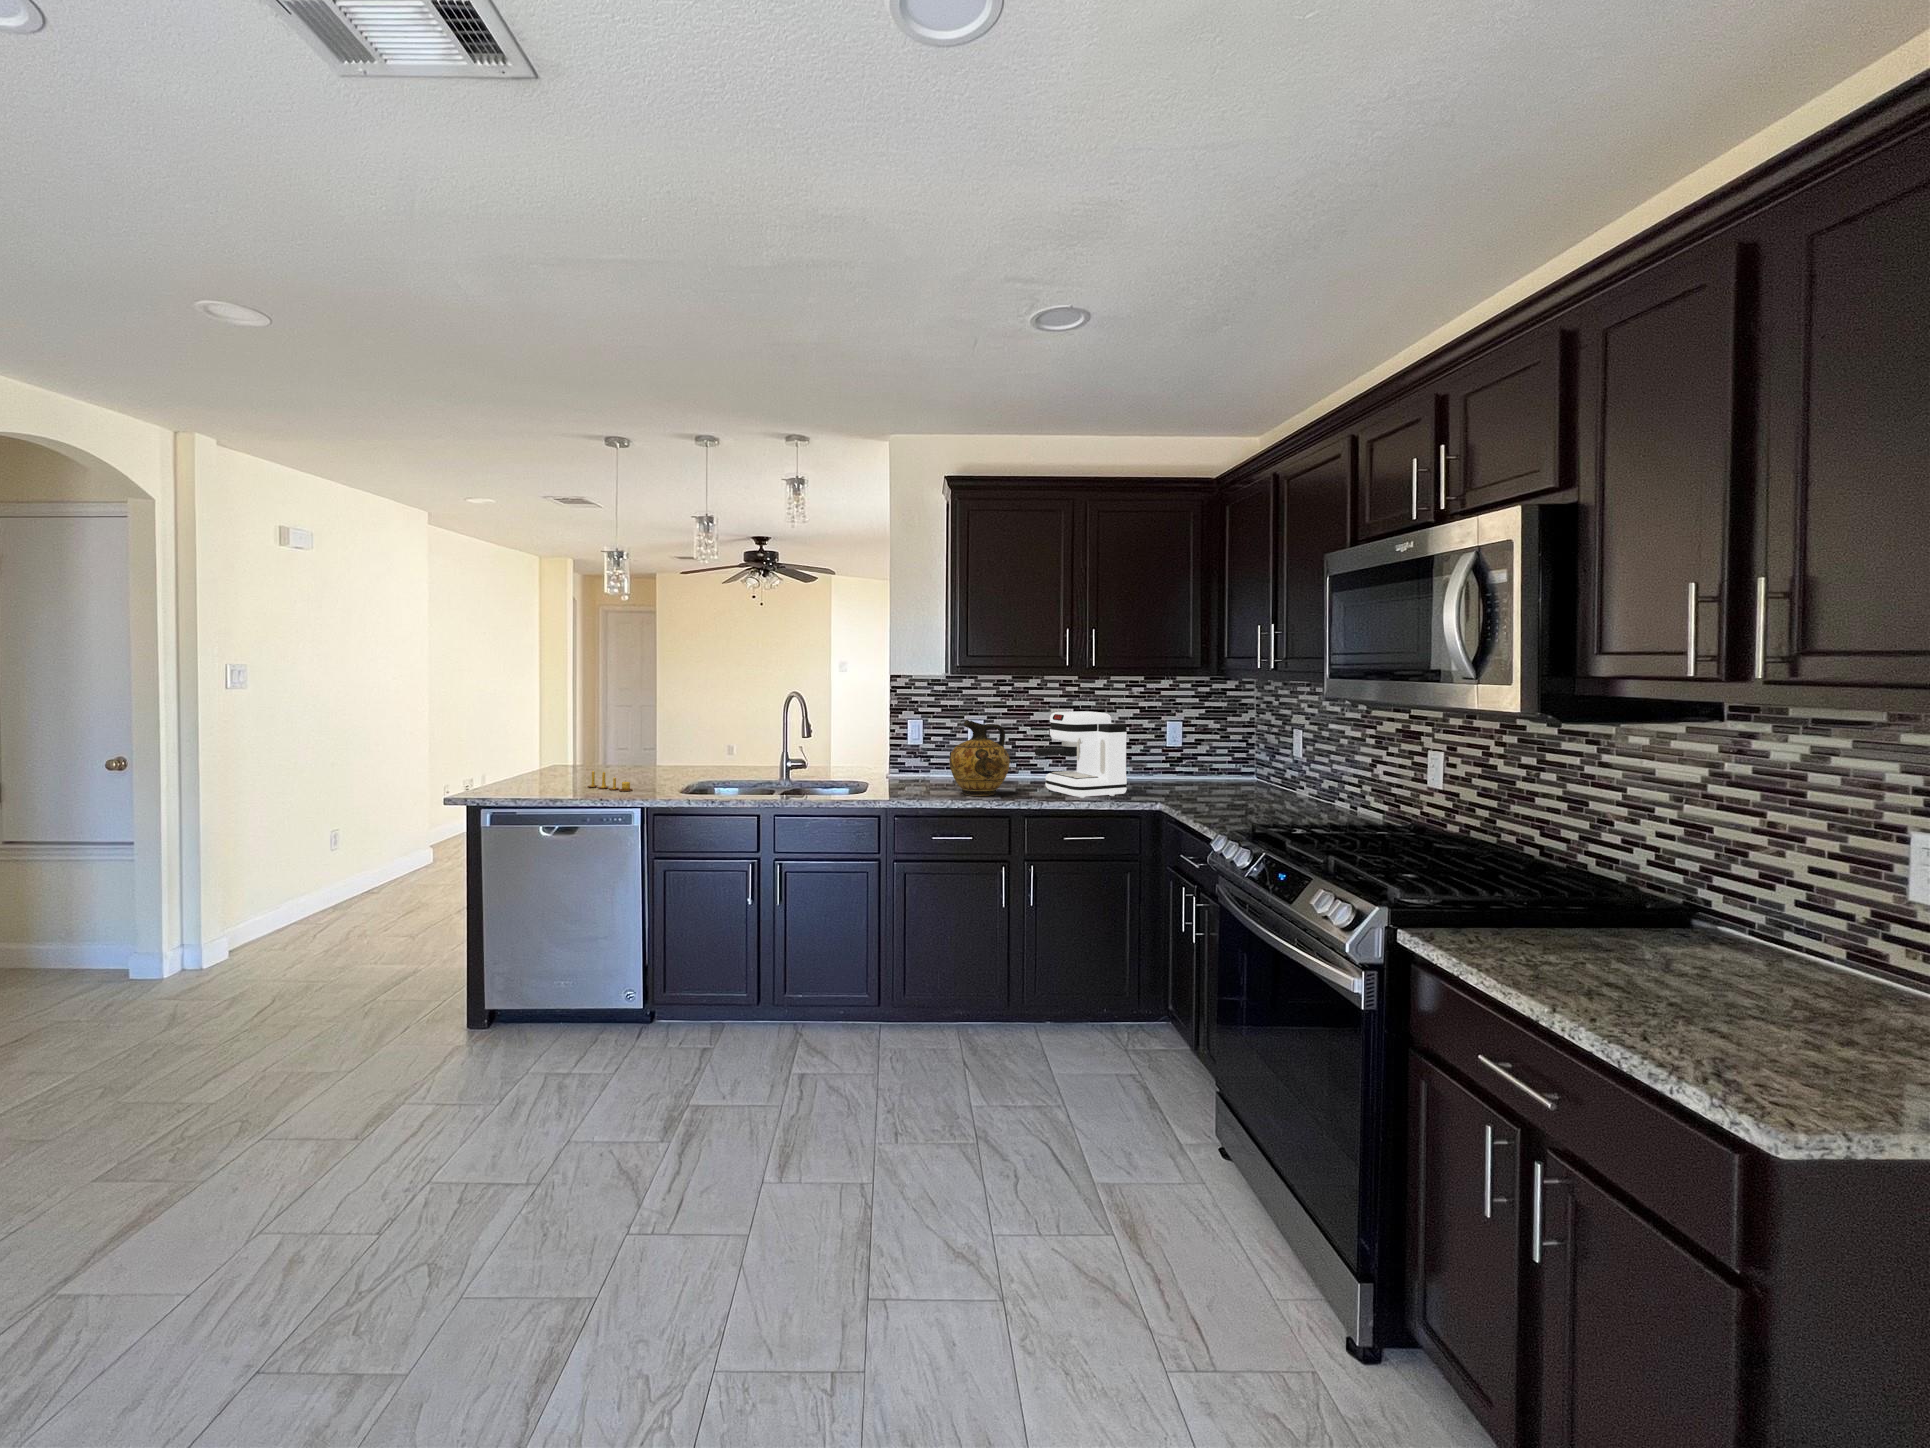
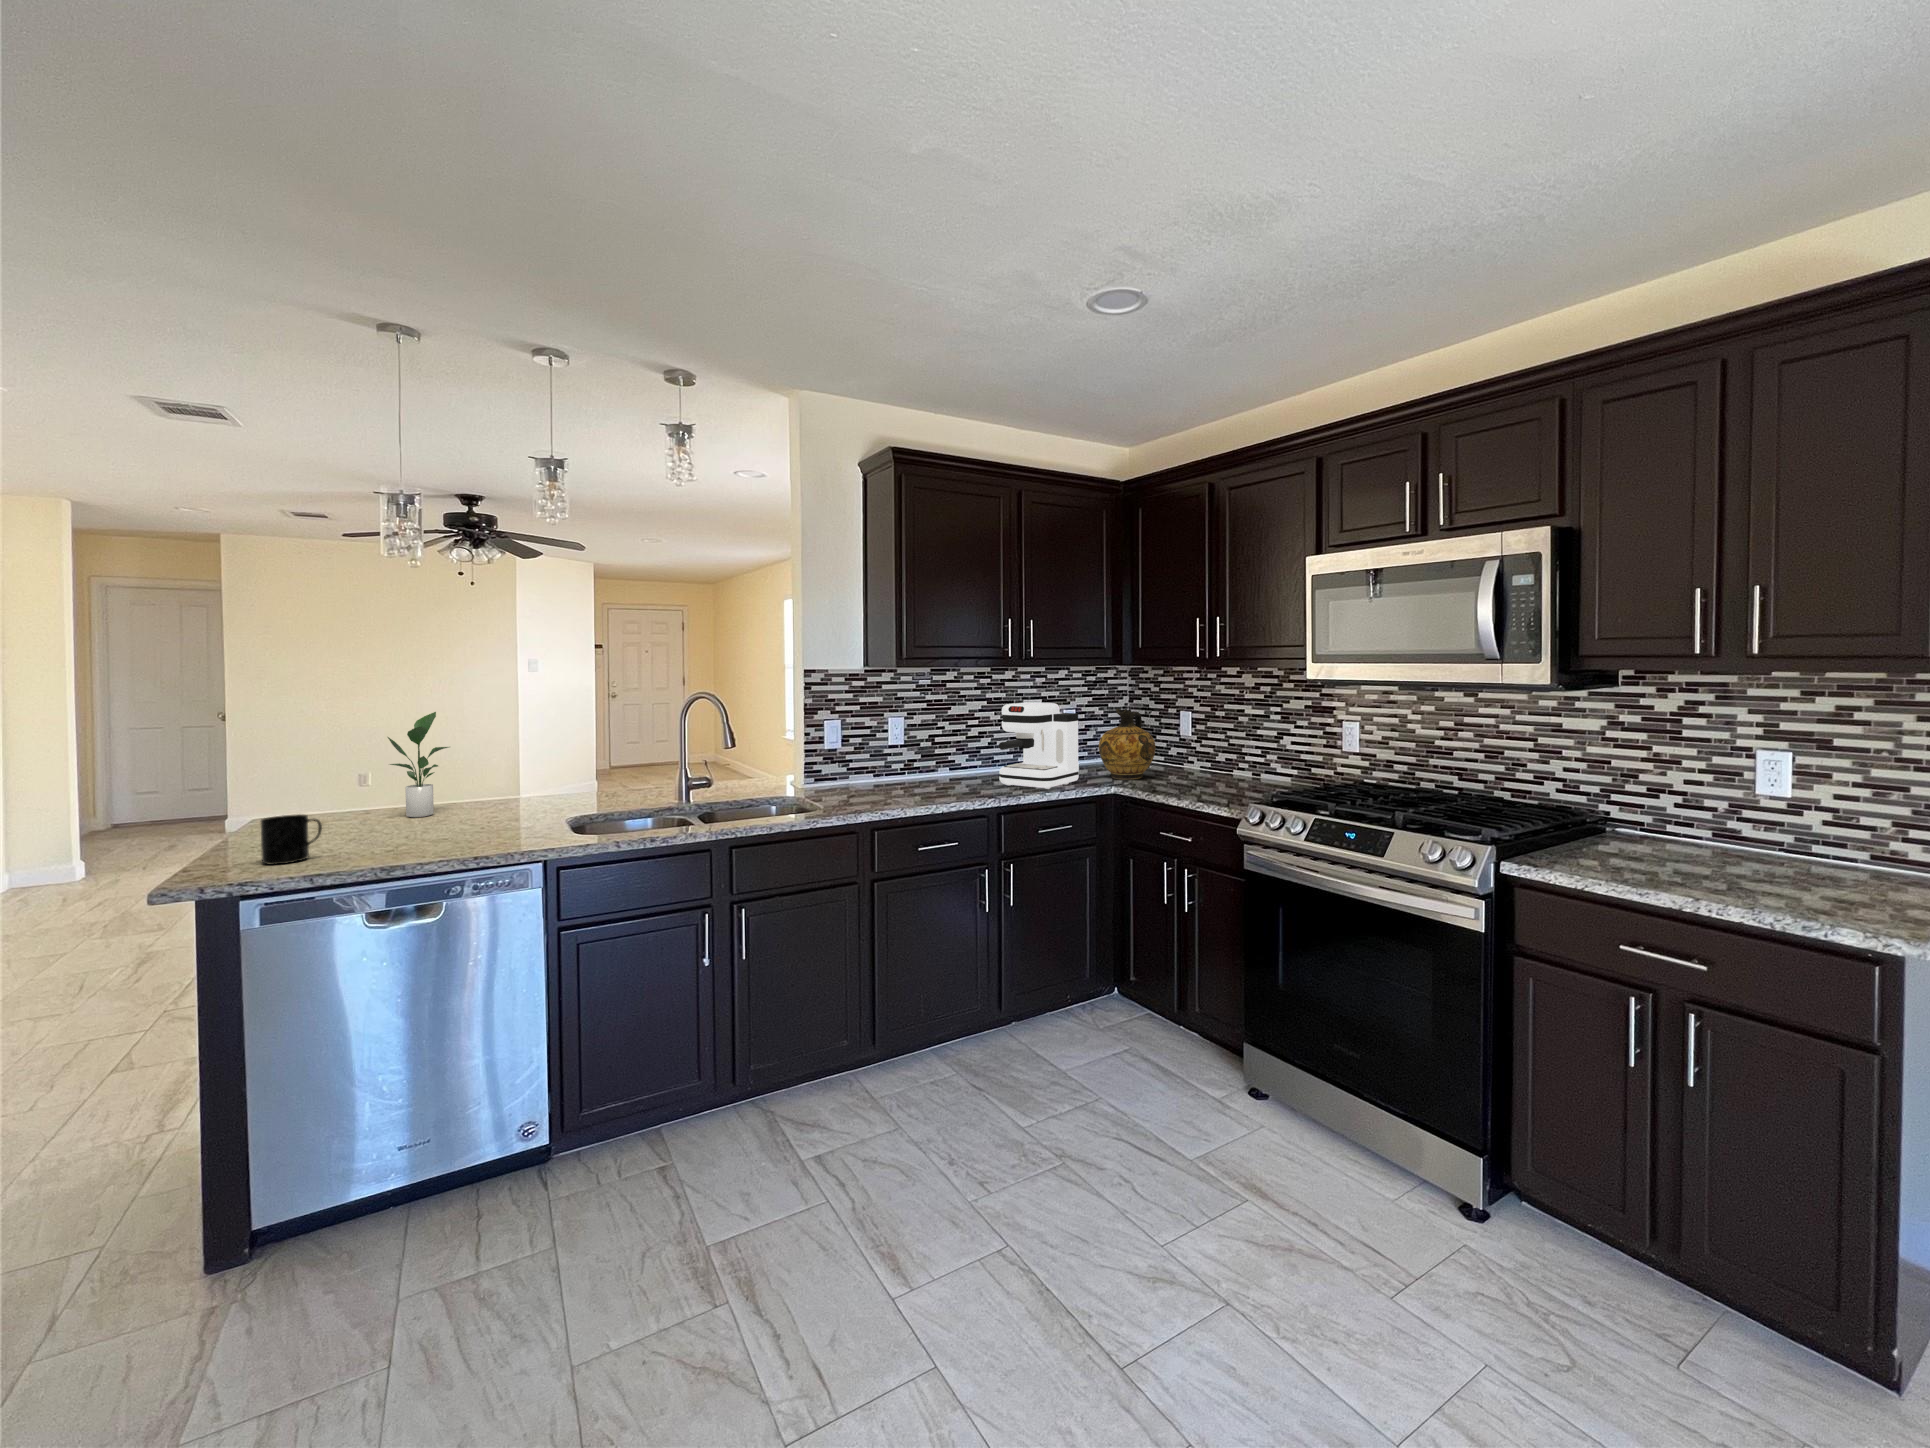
potted plant: none [612,701,654,773] -> present [388,712,449,817]
ceramic jug: present [949,720,1010,796] -> present [1099,709,1156,780]
mug: none [501,761,531,791] -> present [261,814,322,865]
candle: present [587,771,633,791] -> none [416,815,510,842]

